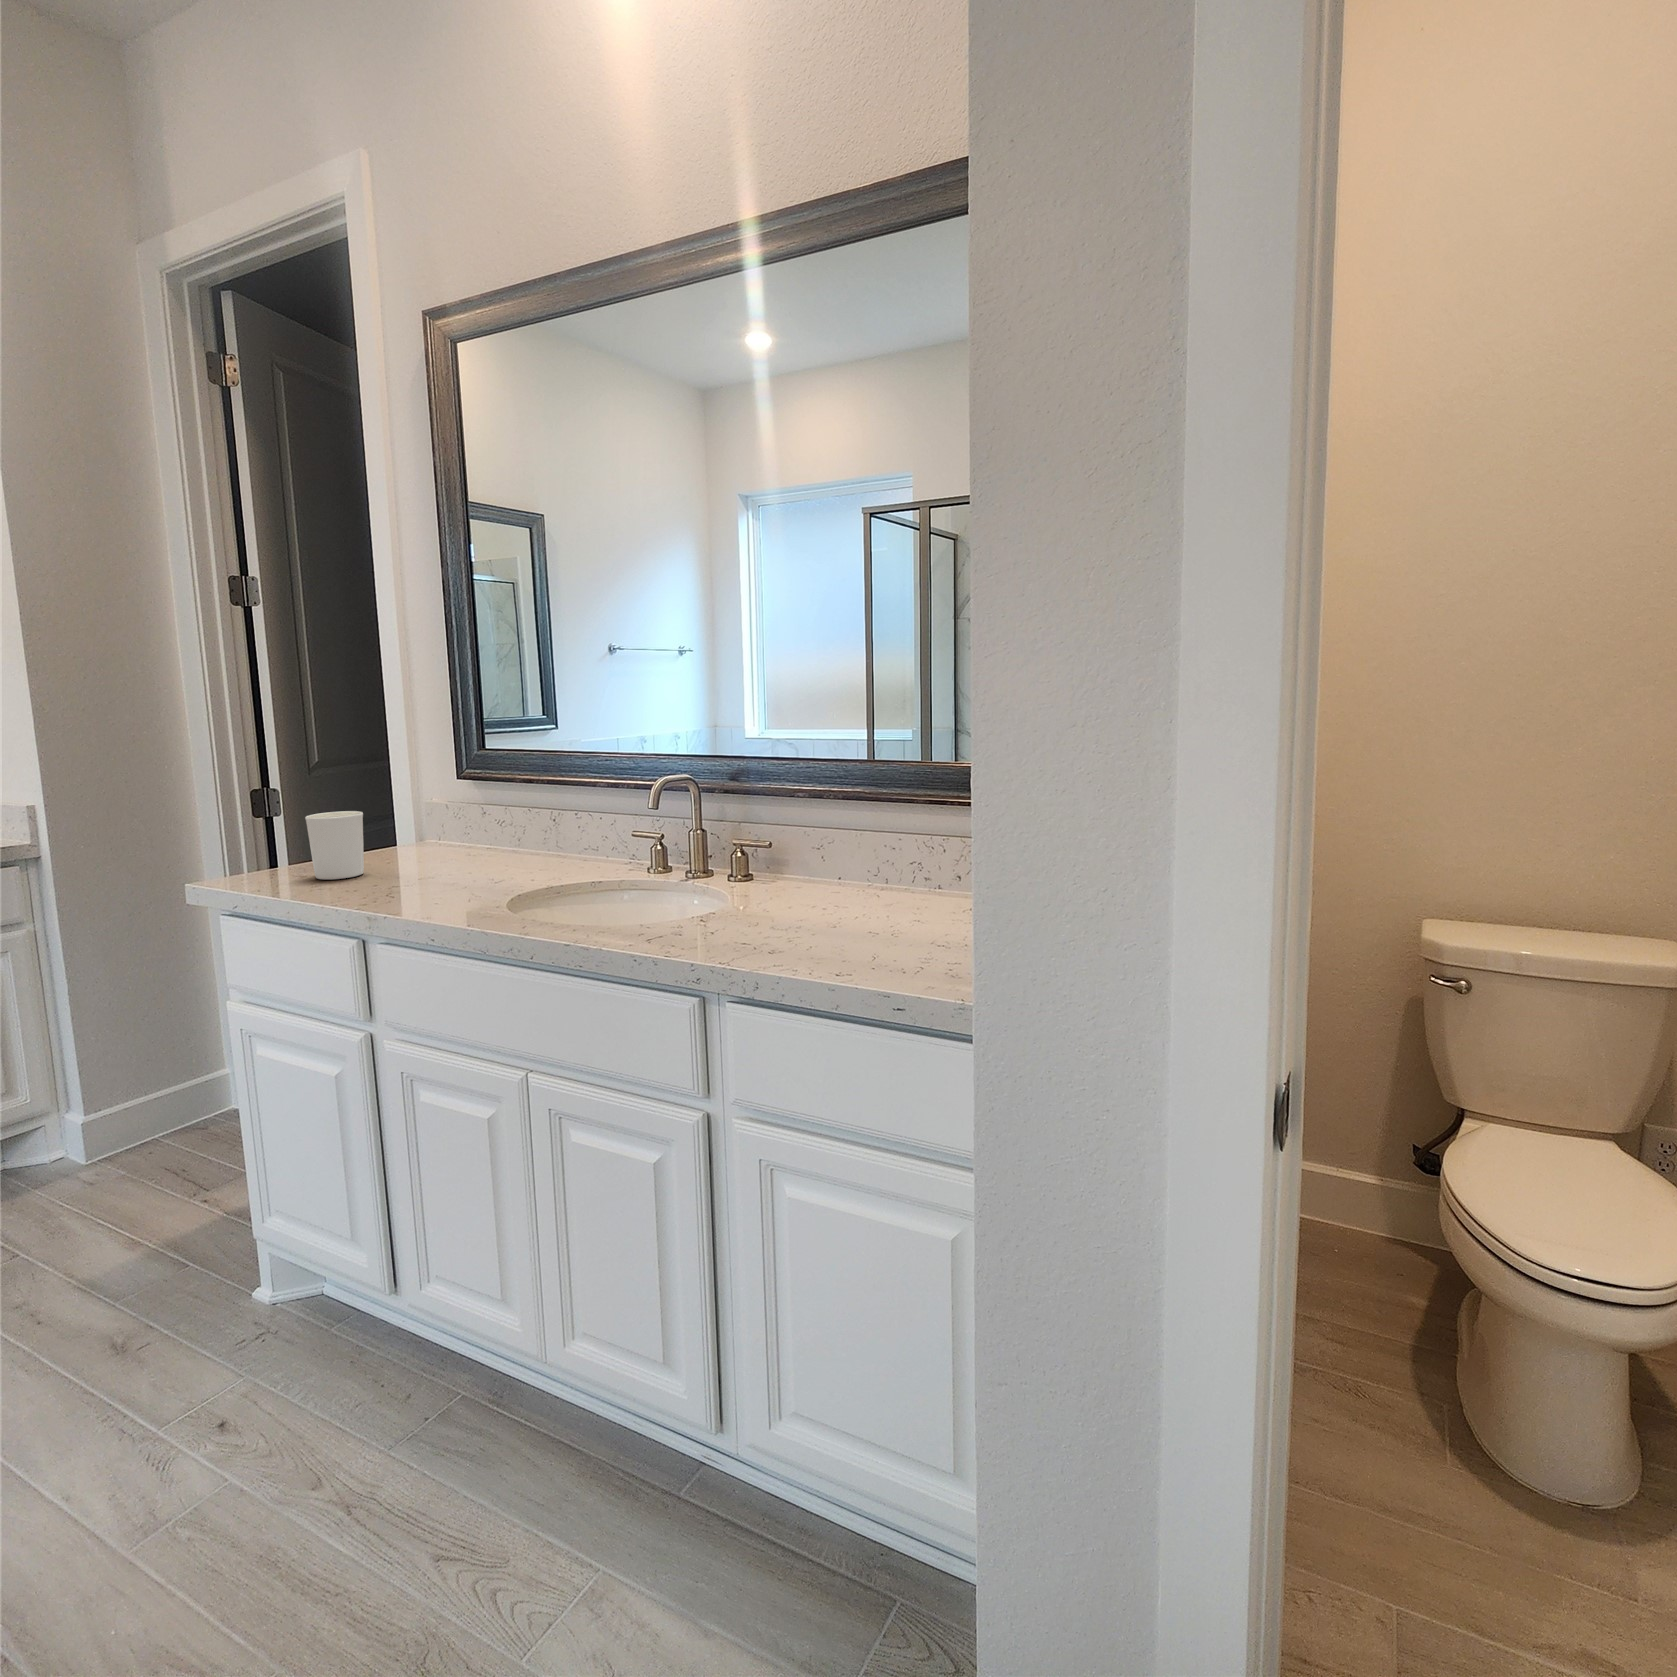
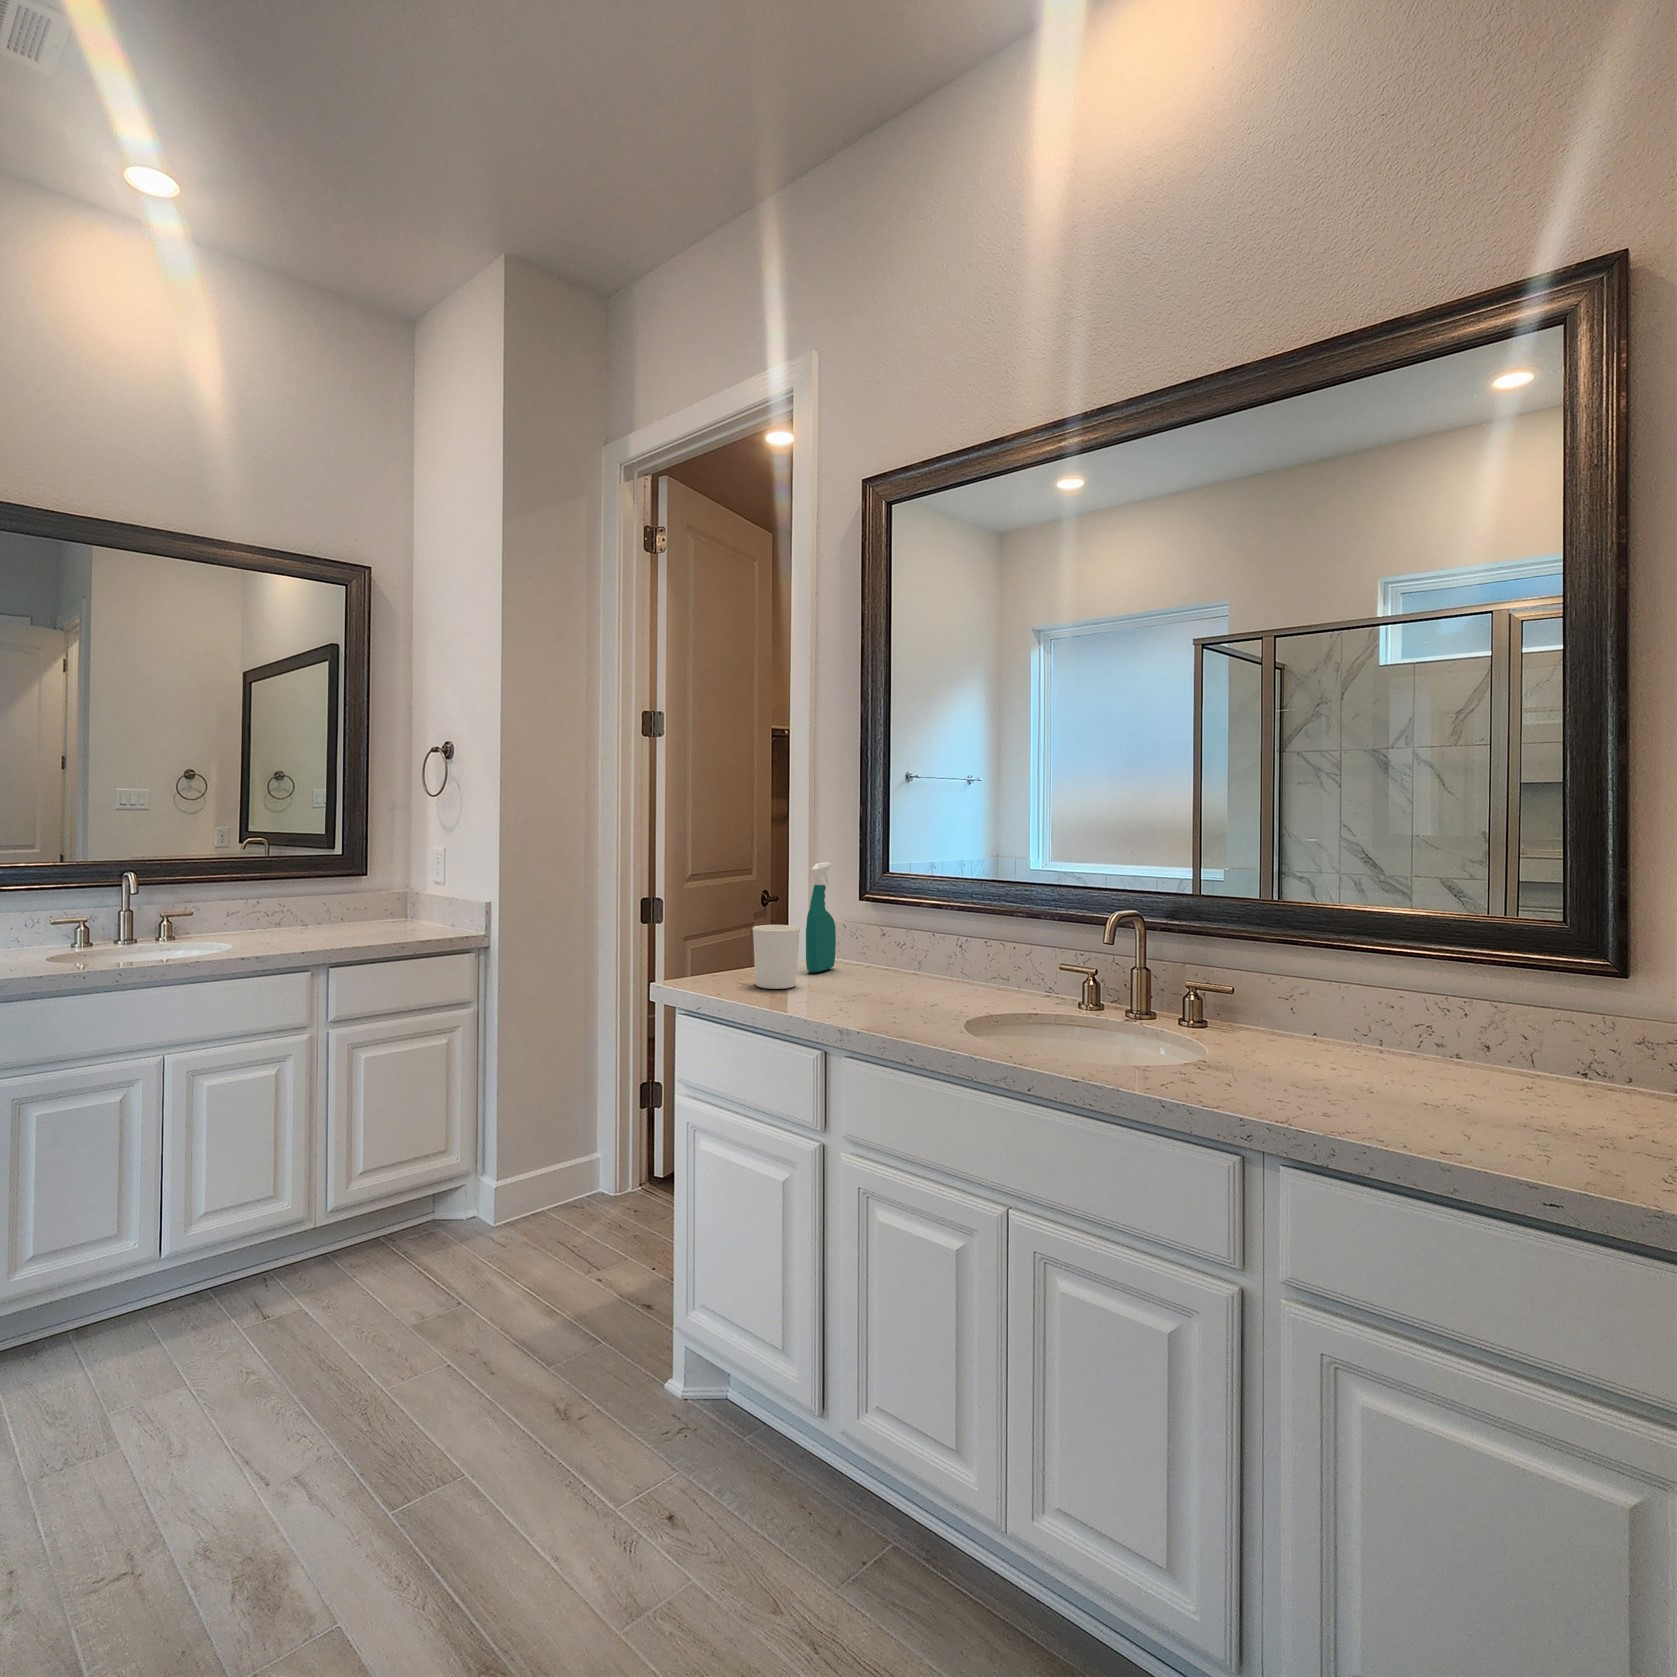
spray bottle: none [388,742,430,858] -> present [806,862,836,973]

